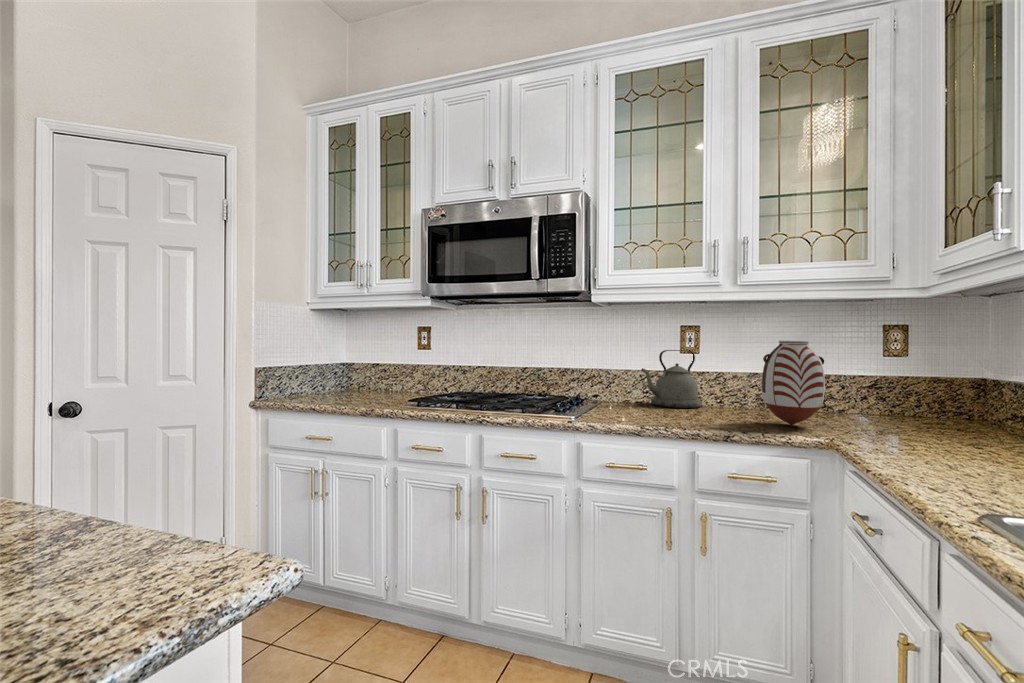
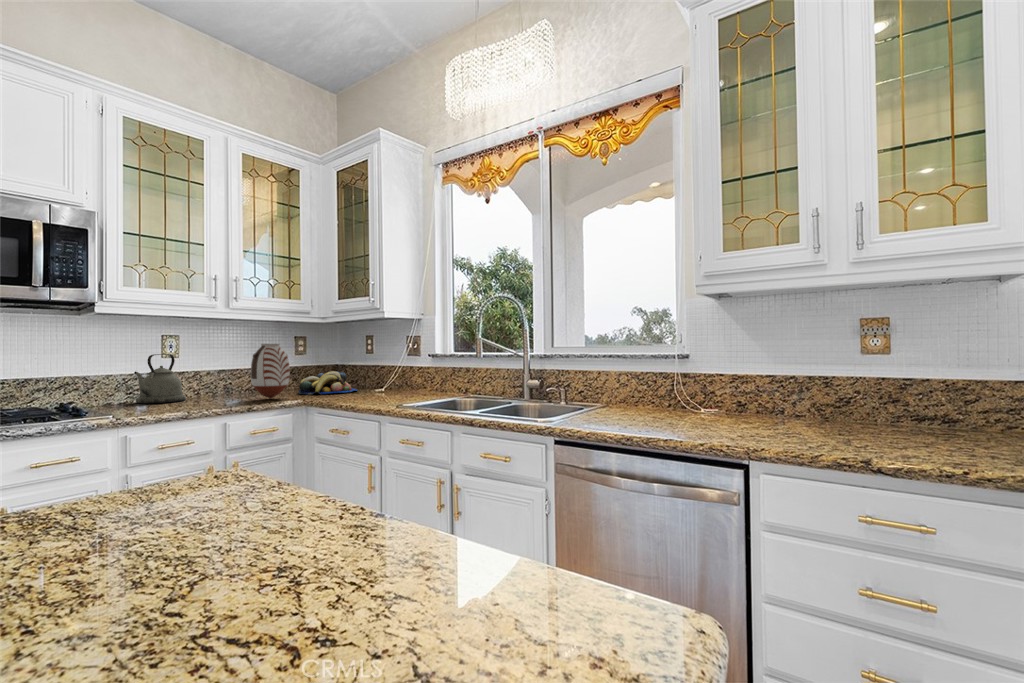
fruit bowl: none [858,393,992,438] -> present [299,371,357,394]

